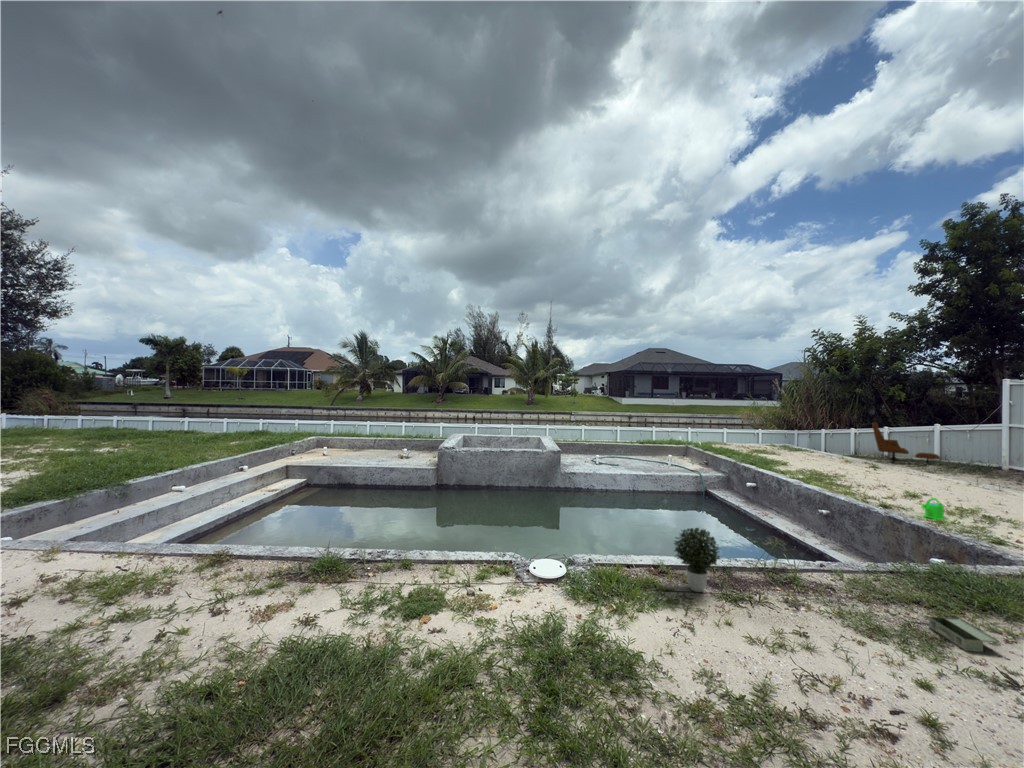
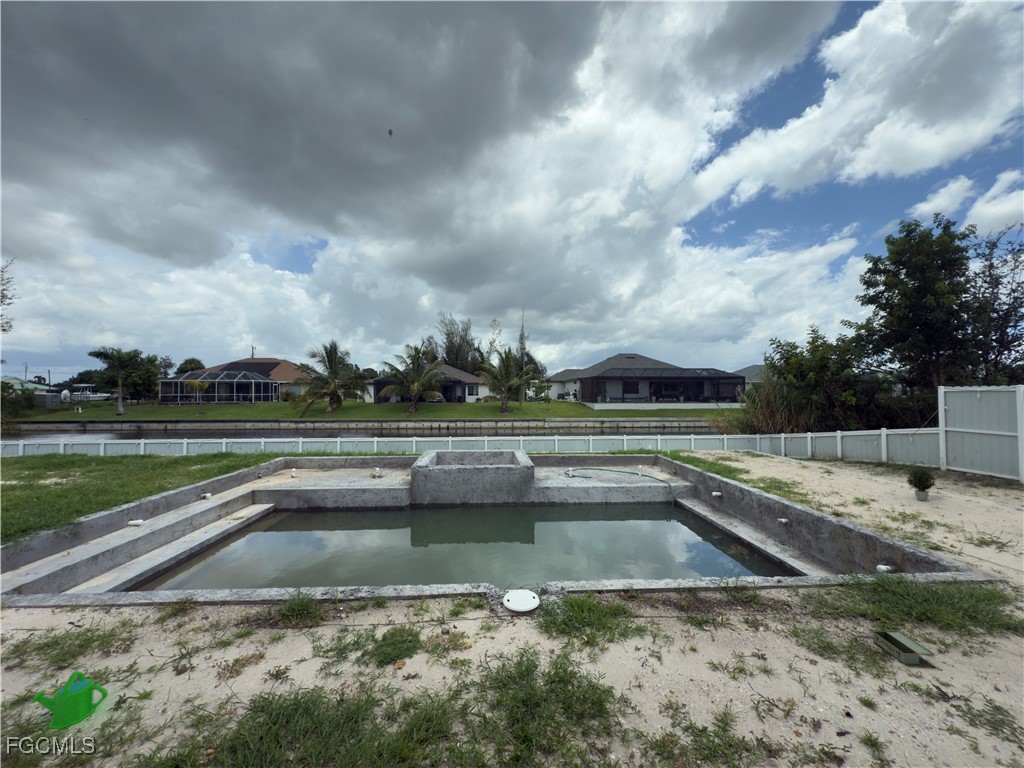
lounge chair: present [872,422,940,463] -> none [823,428,885,469]
watering can: present [921,498,945,520] -> present [30,671,108,729]
potted plant: present [674,528,720,592] -> present [907,470,936,501]

